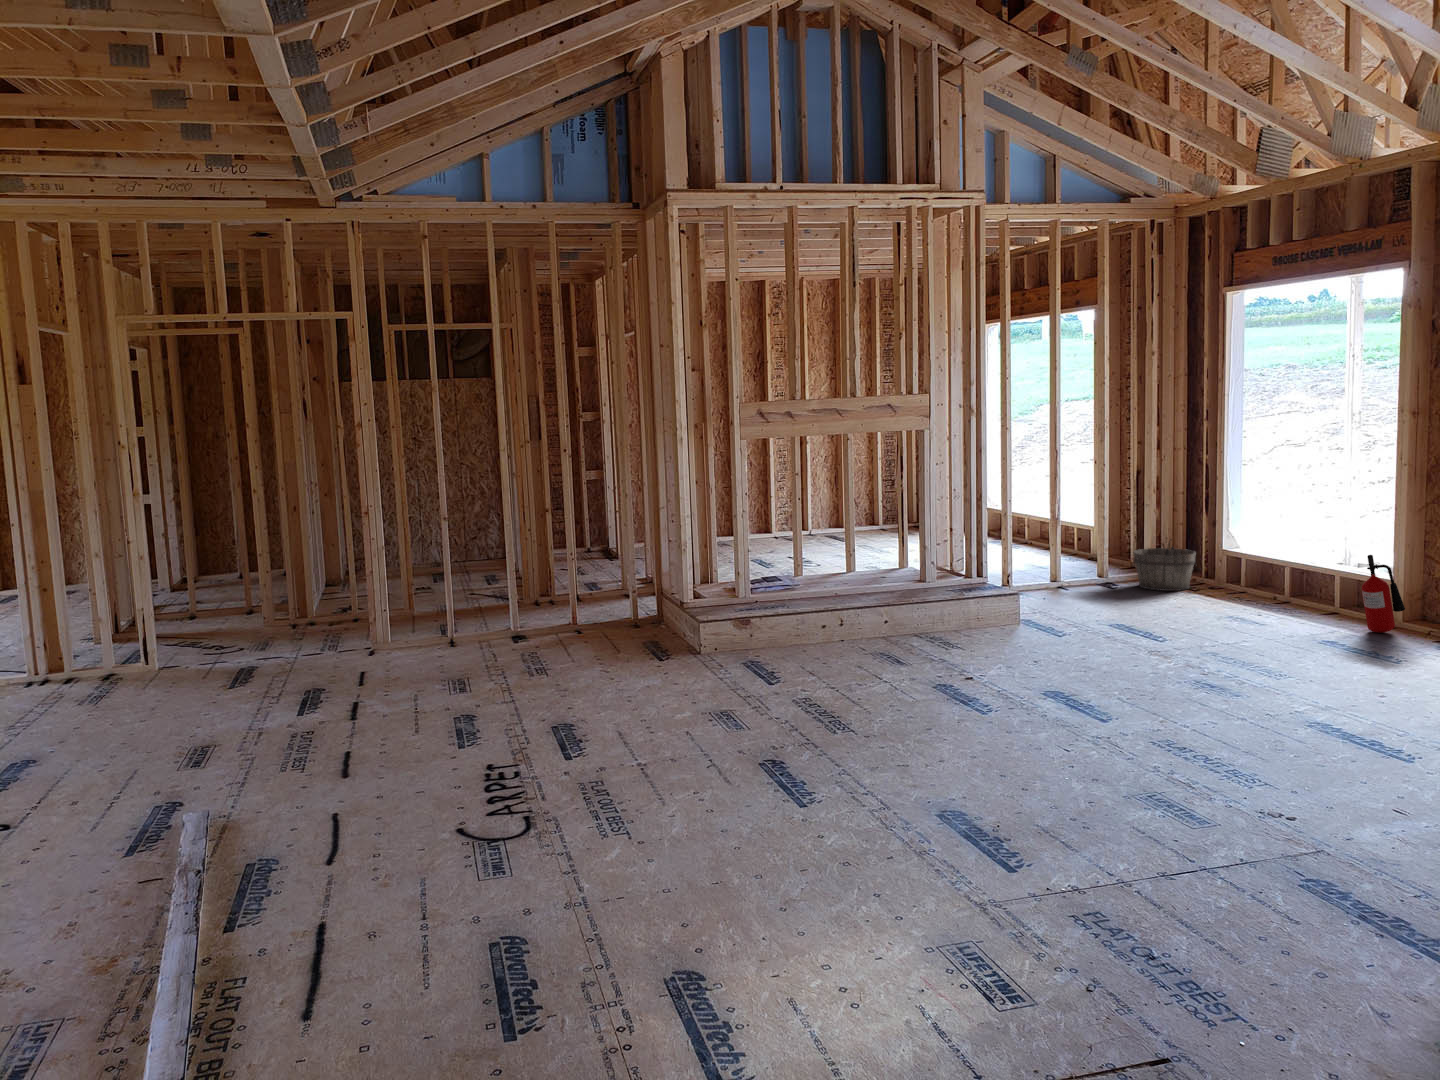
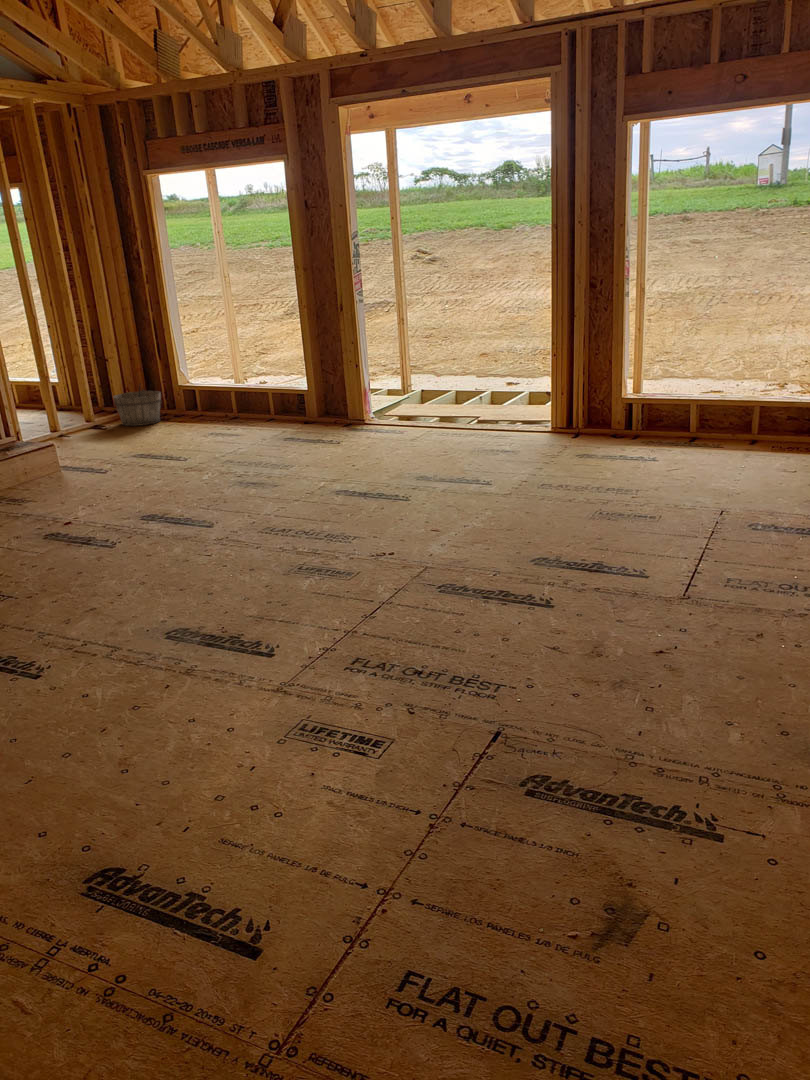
fire extinguisher: present [1362,555,1405,633] -> none [294,376,320,429]

